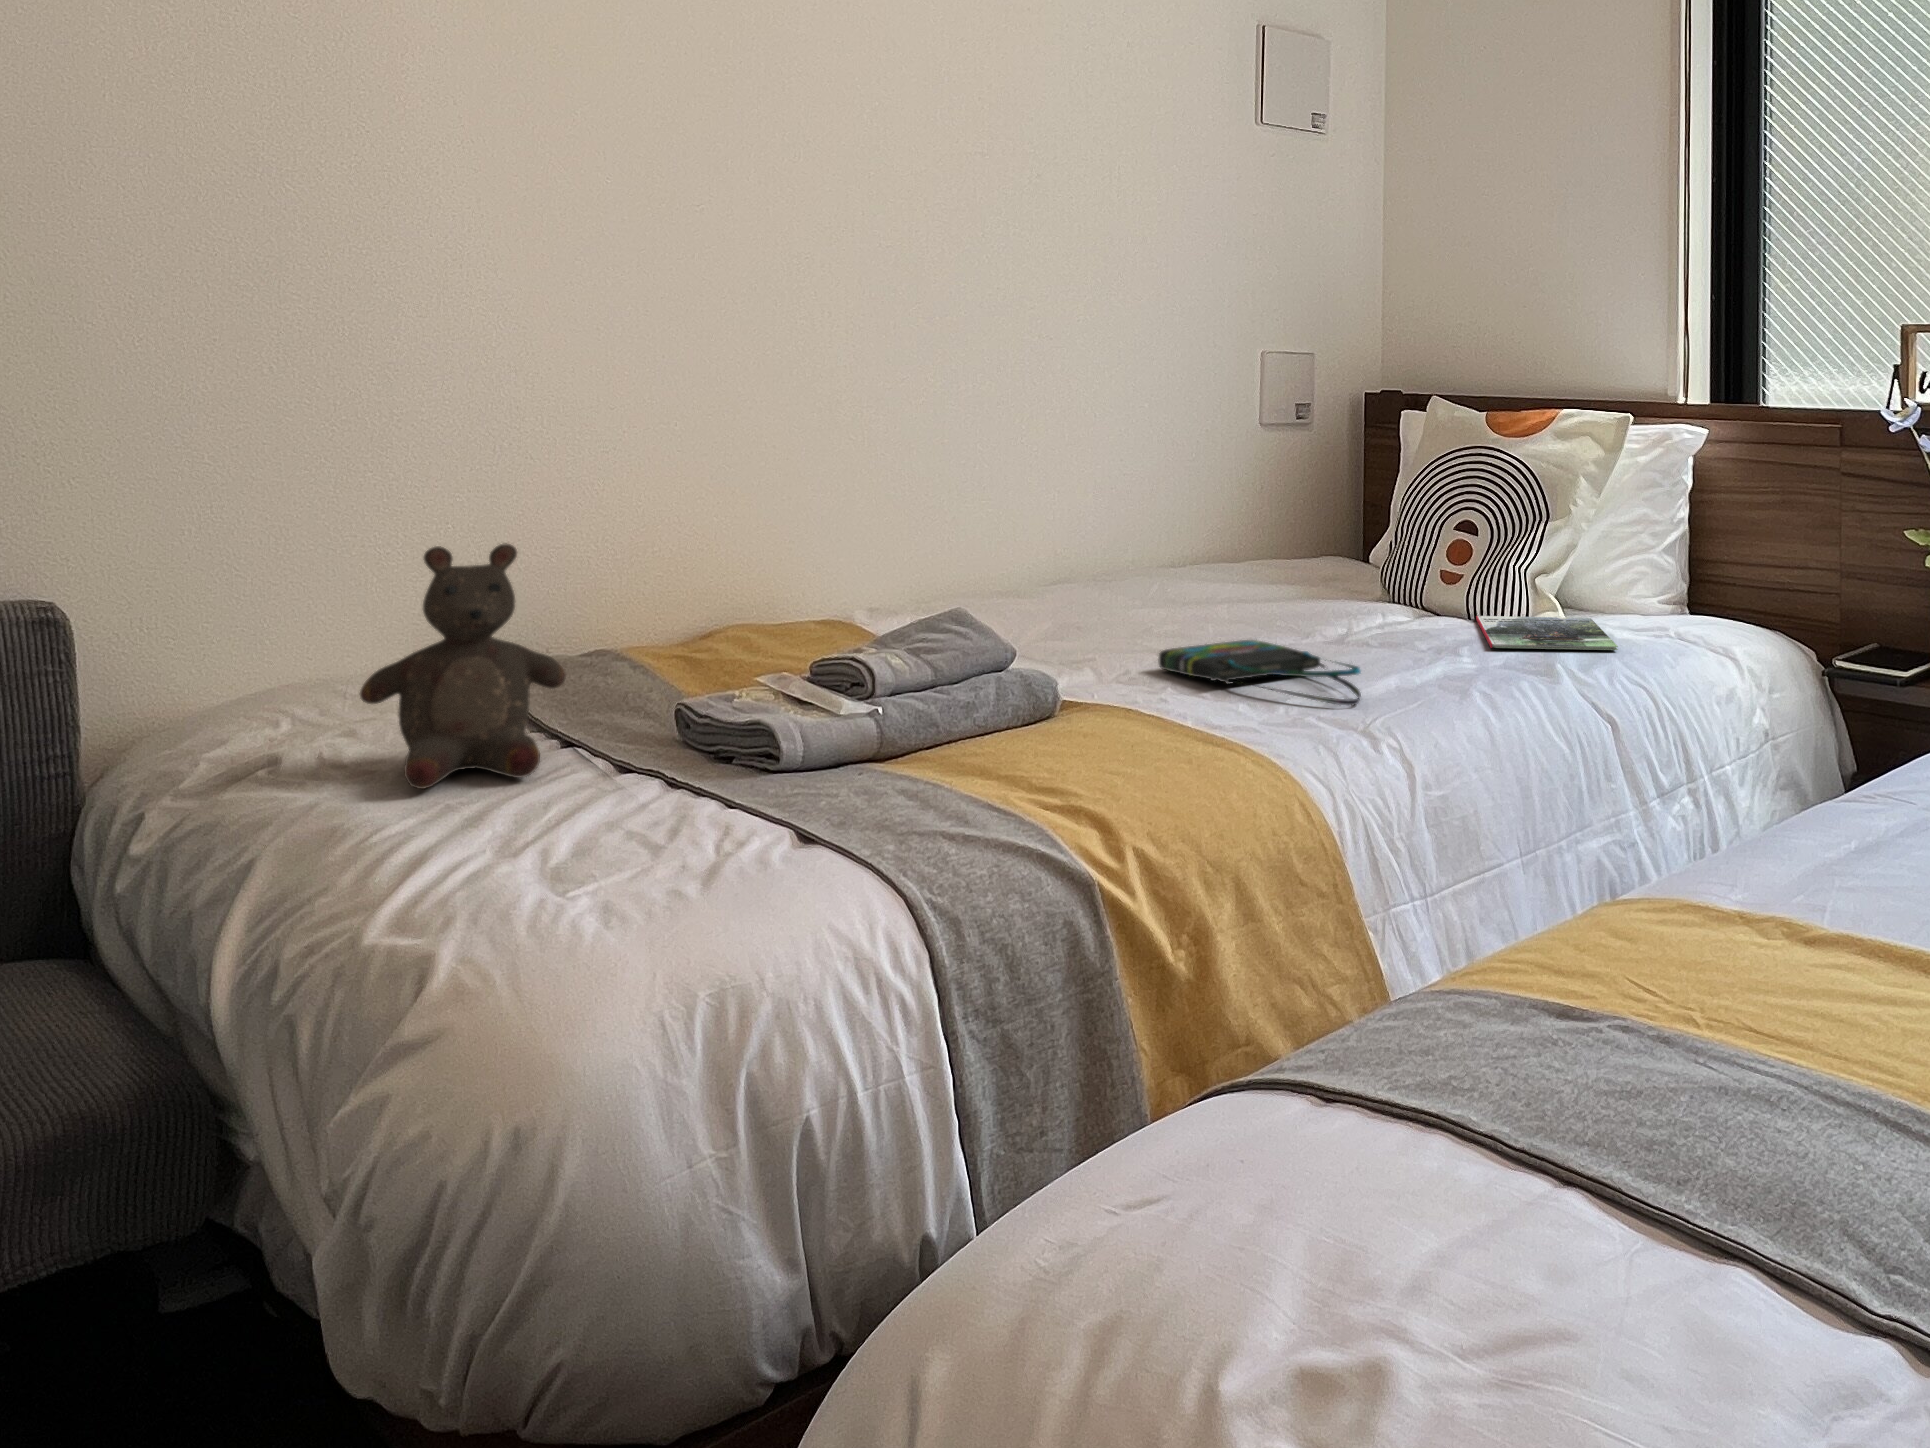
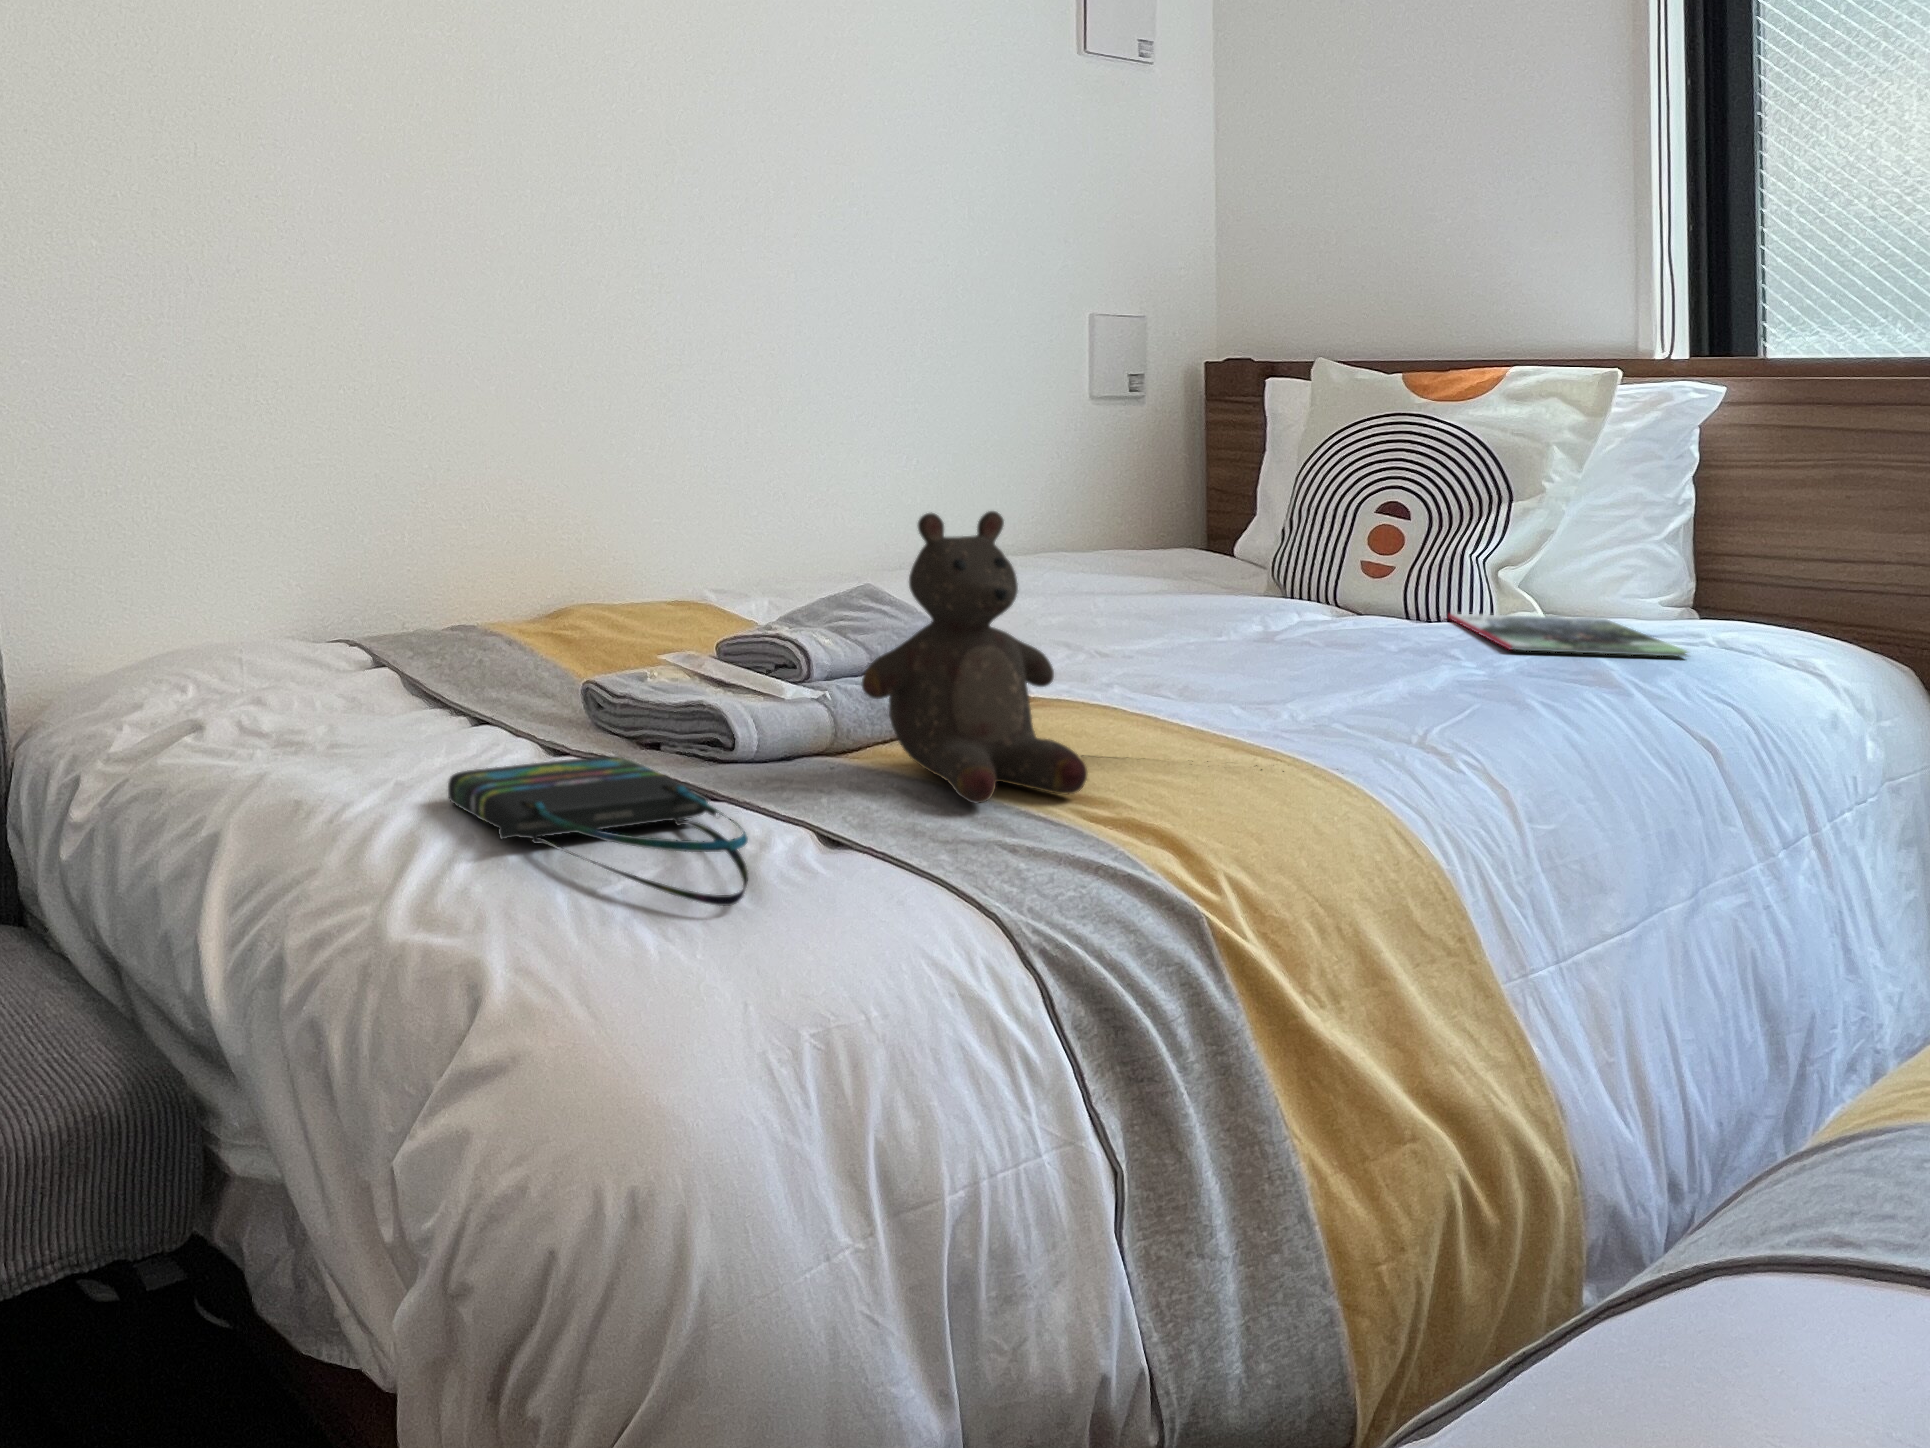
stuffed bear: present [360,543,566,789] -> present [862,511,1087,803]
tote bag: present [1158,640,1361,705] -> present [448,756,748,906]

